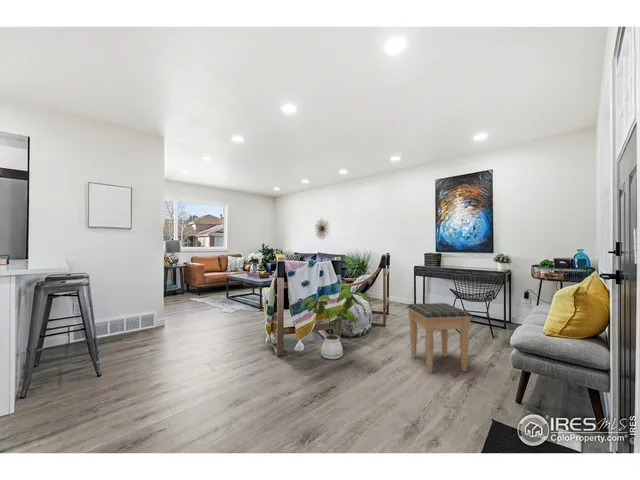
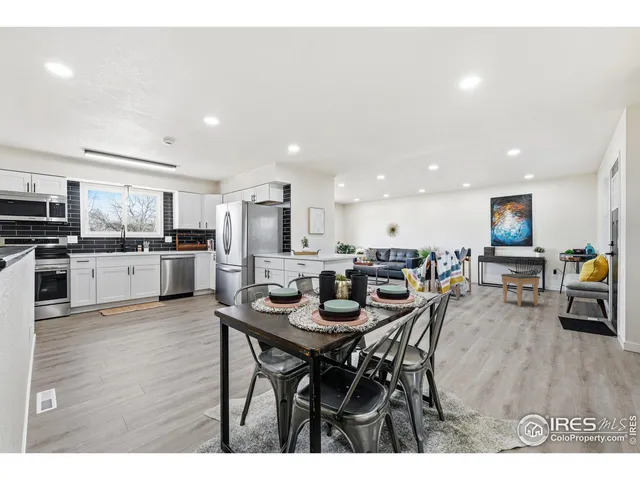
house plant: present [299,284,371,359] -> none [446,263,489,303]

